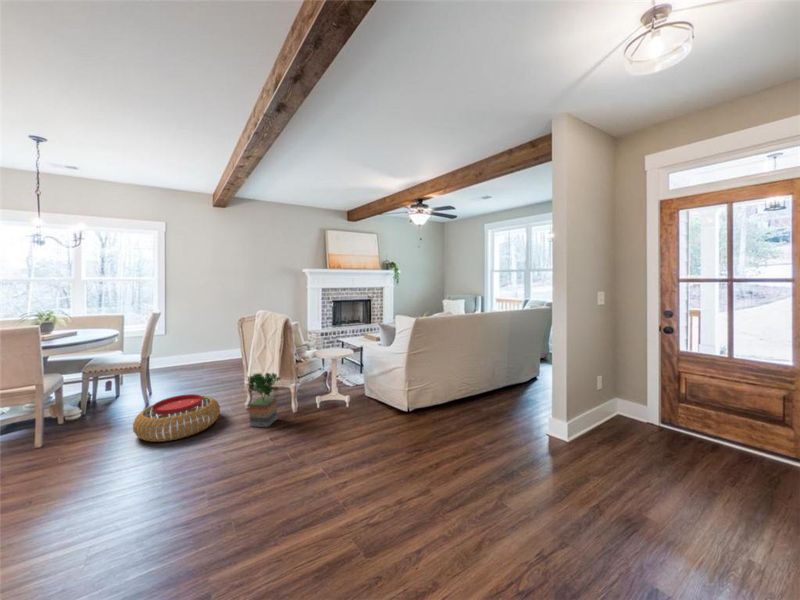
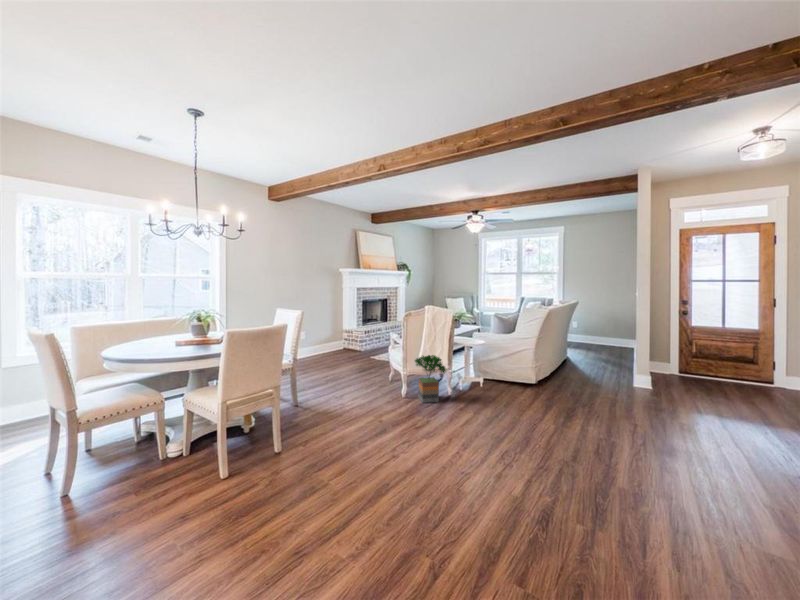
pouf: present [133,394,220,442] -> none [323,380,393,422]

